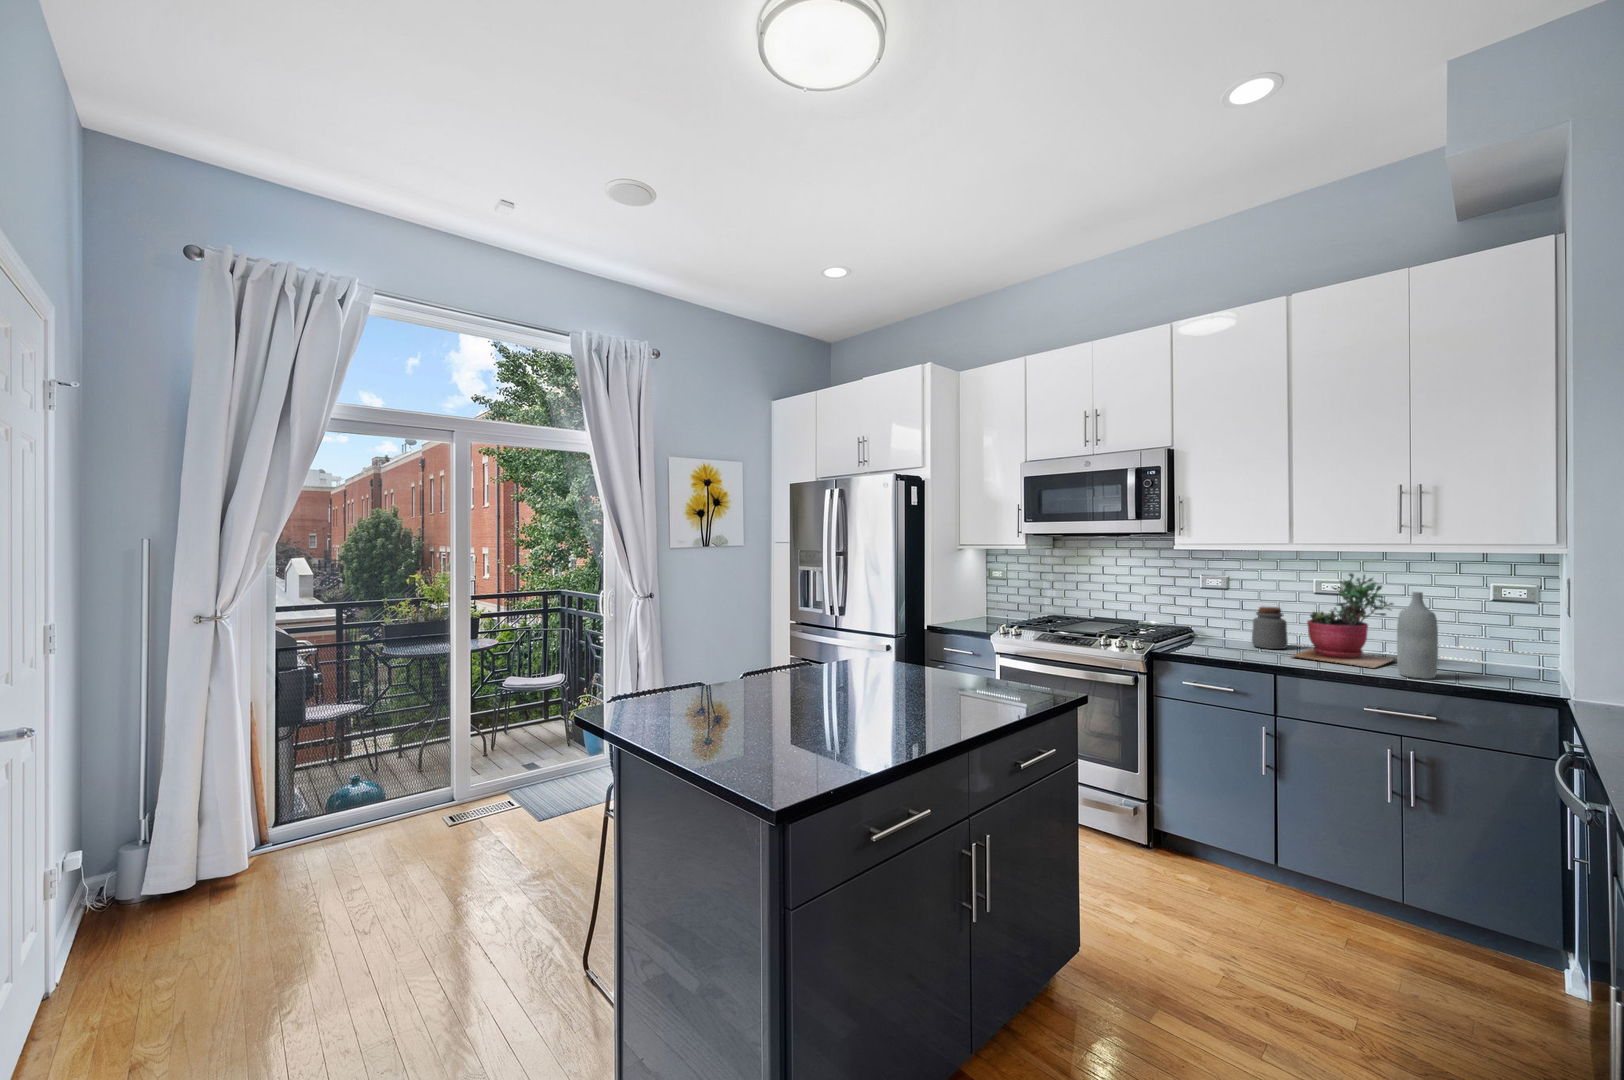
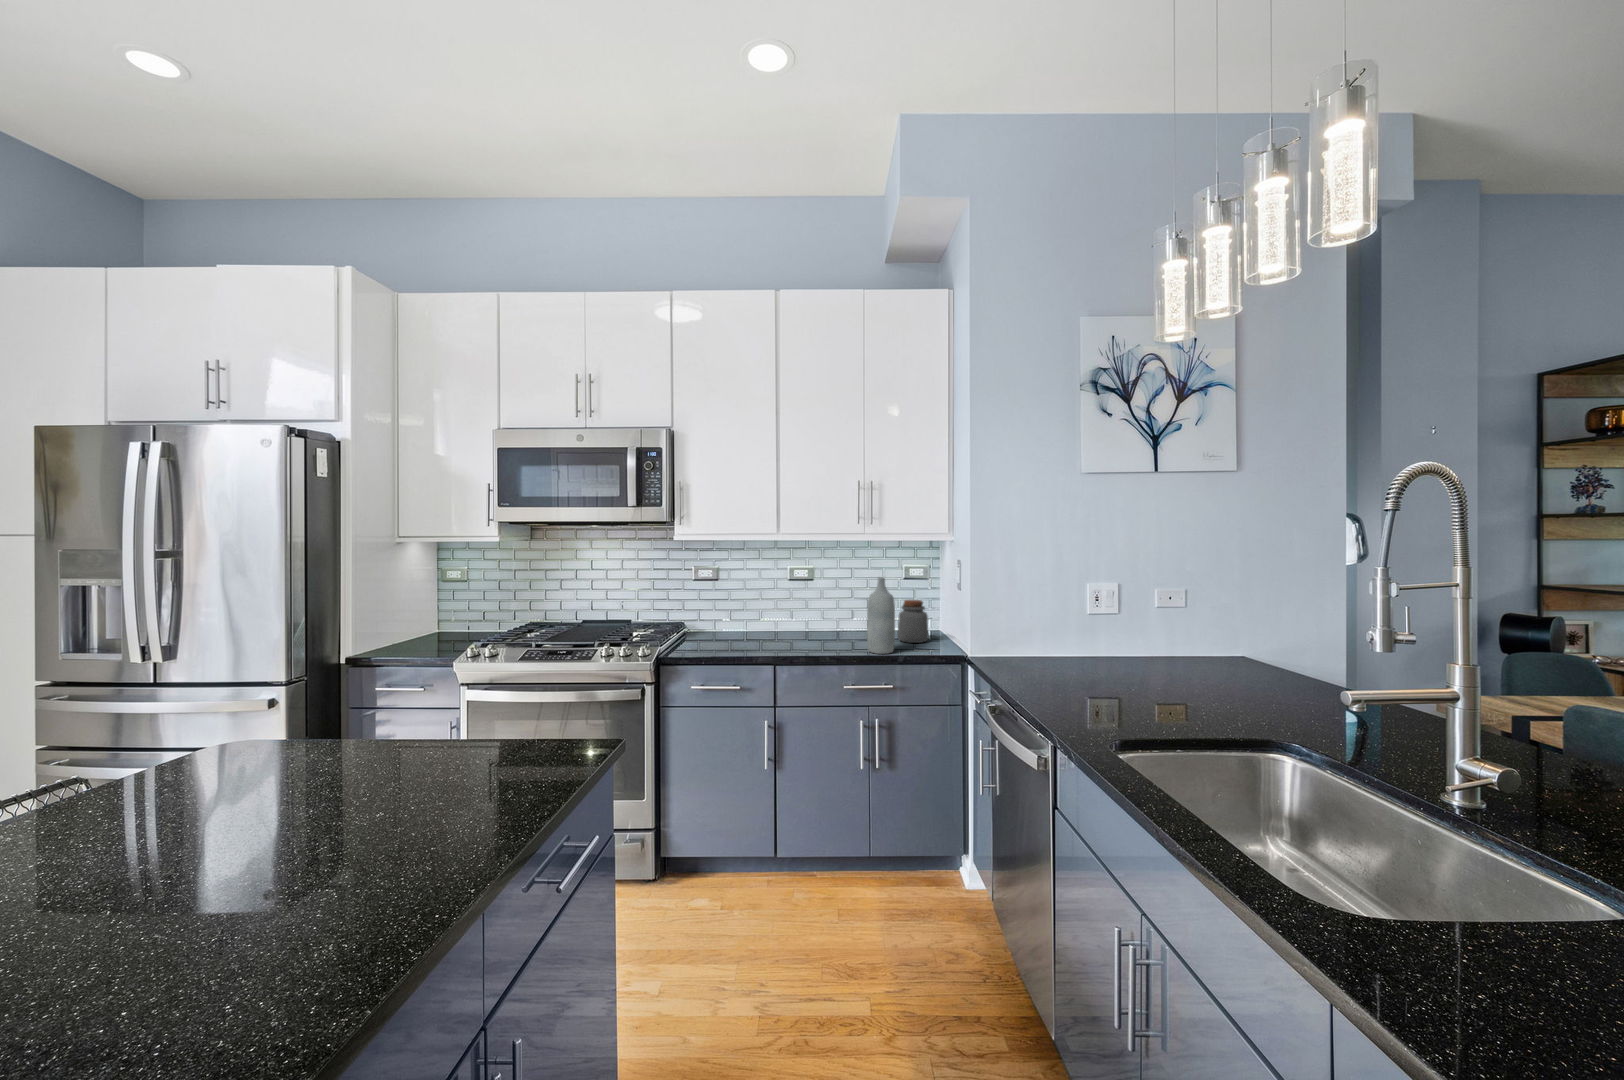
succulent plant: present [1292,573,1396,668] -> none [781,562,854,648]
jar: present [1252,606,1288,649] -> present [898,600,928,643]

